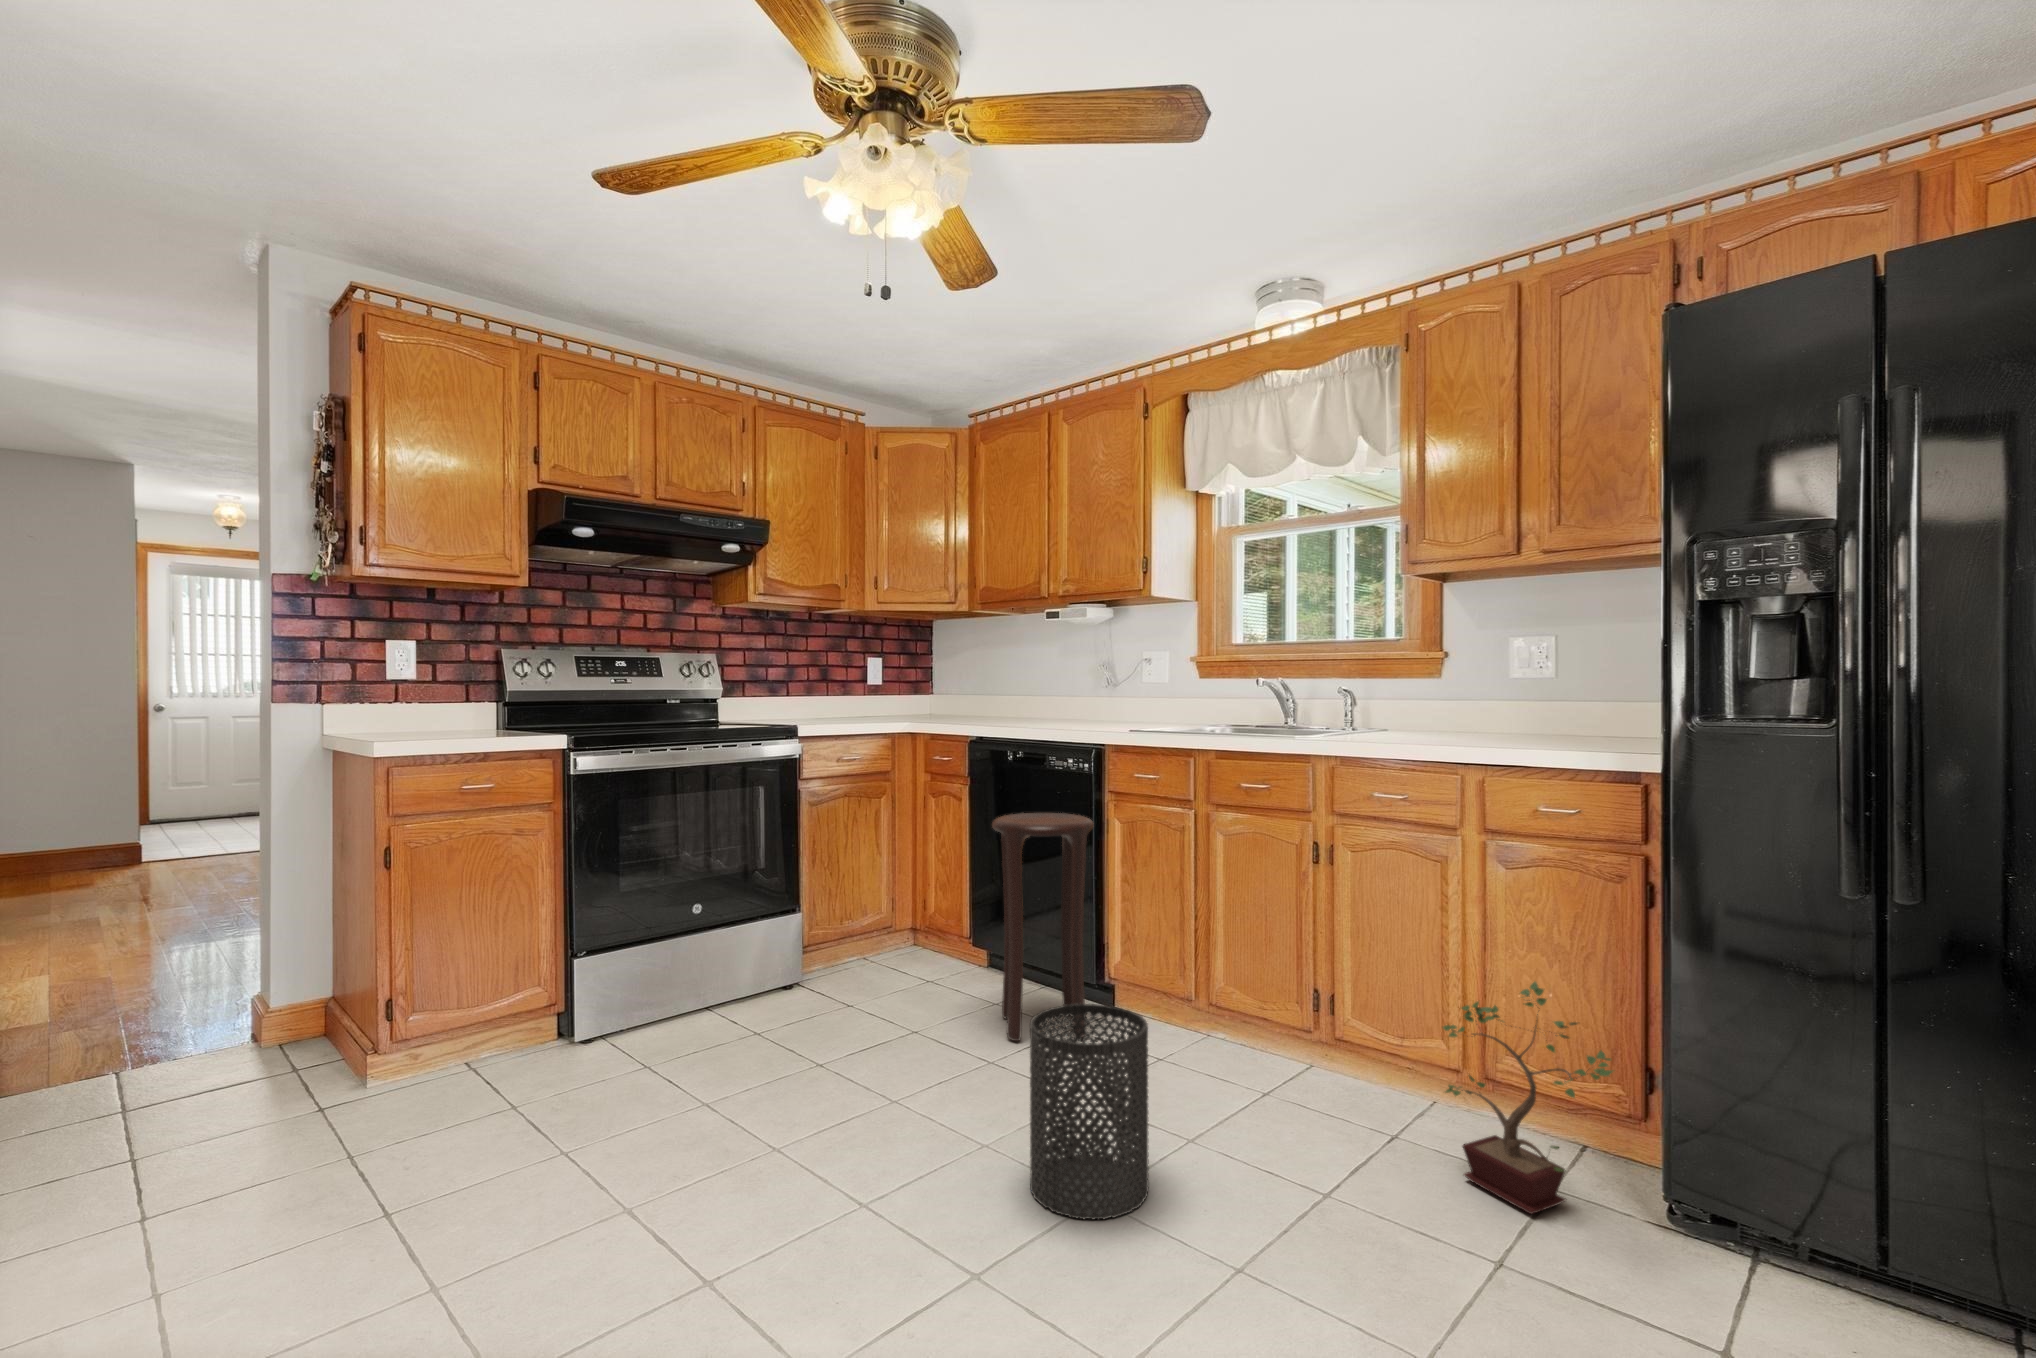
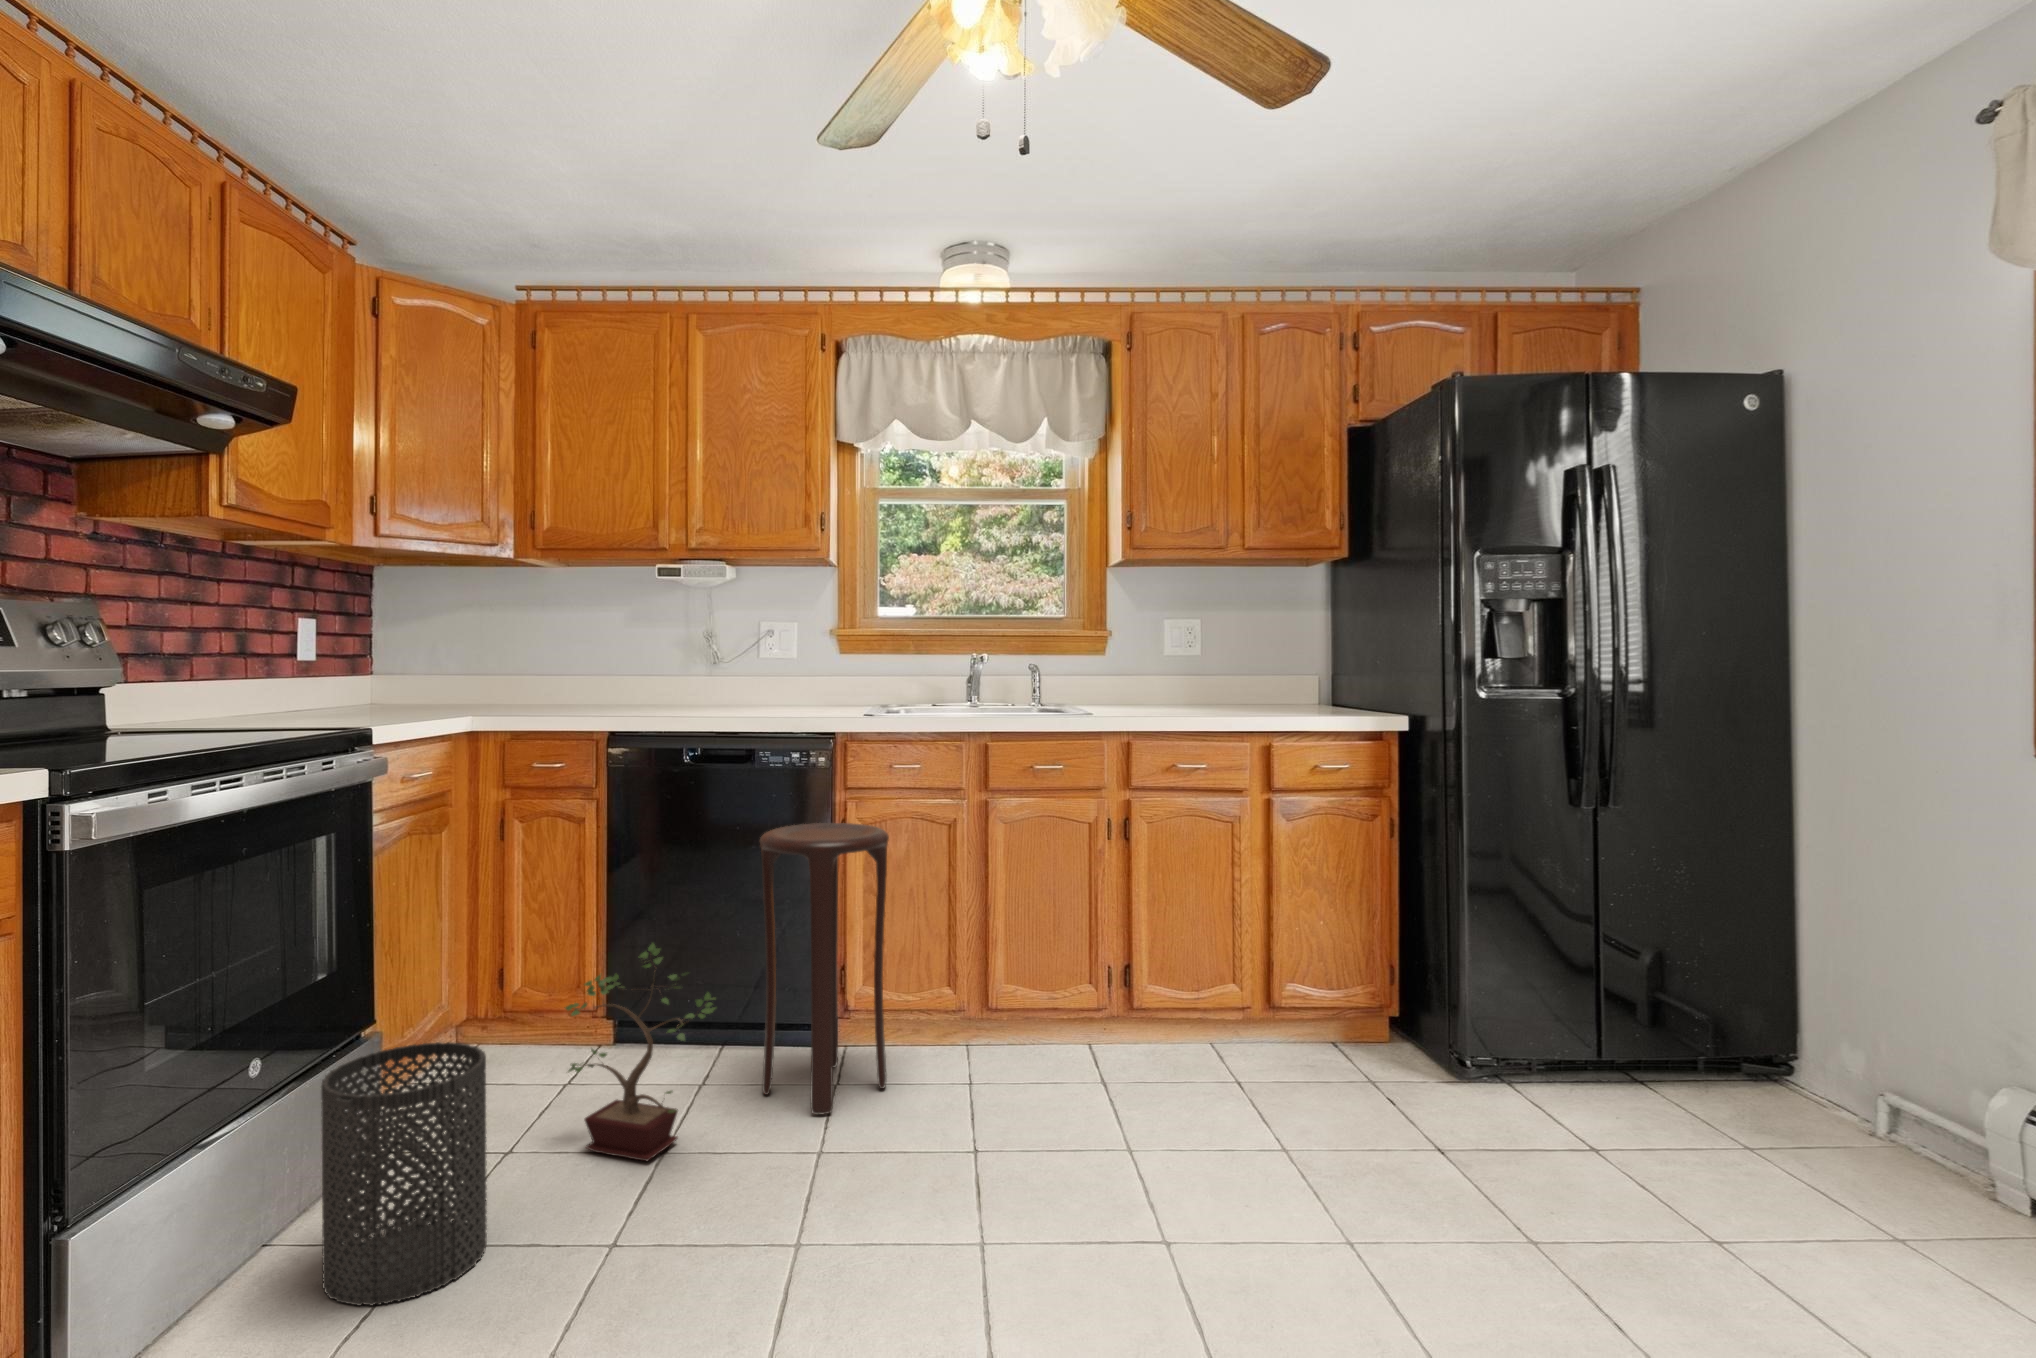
potted plant: present [1443,982,1613,1214] -> present [566,943,716,1161]
trash can: present [1030,1004,1149,1219] -> present [321,1042,487,1306]

